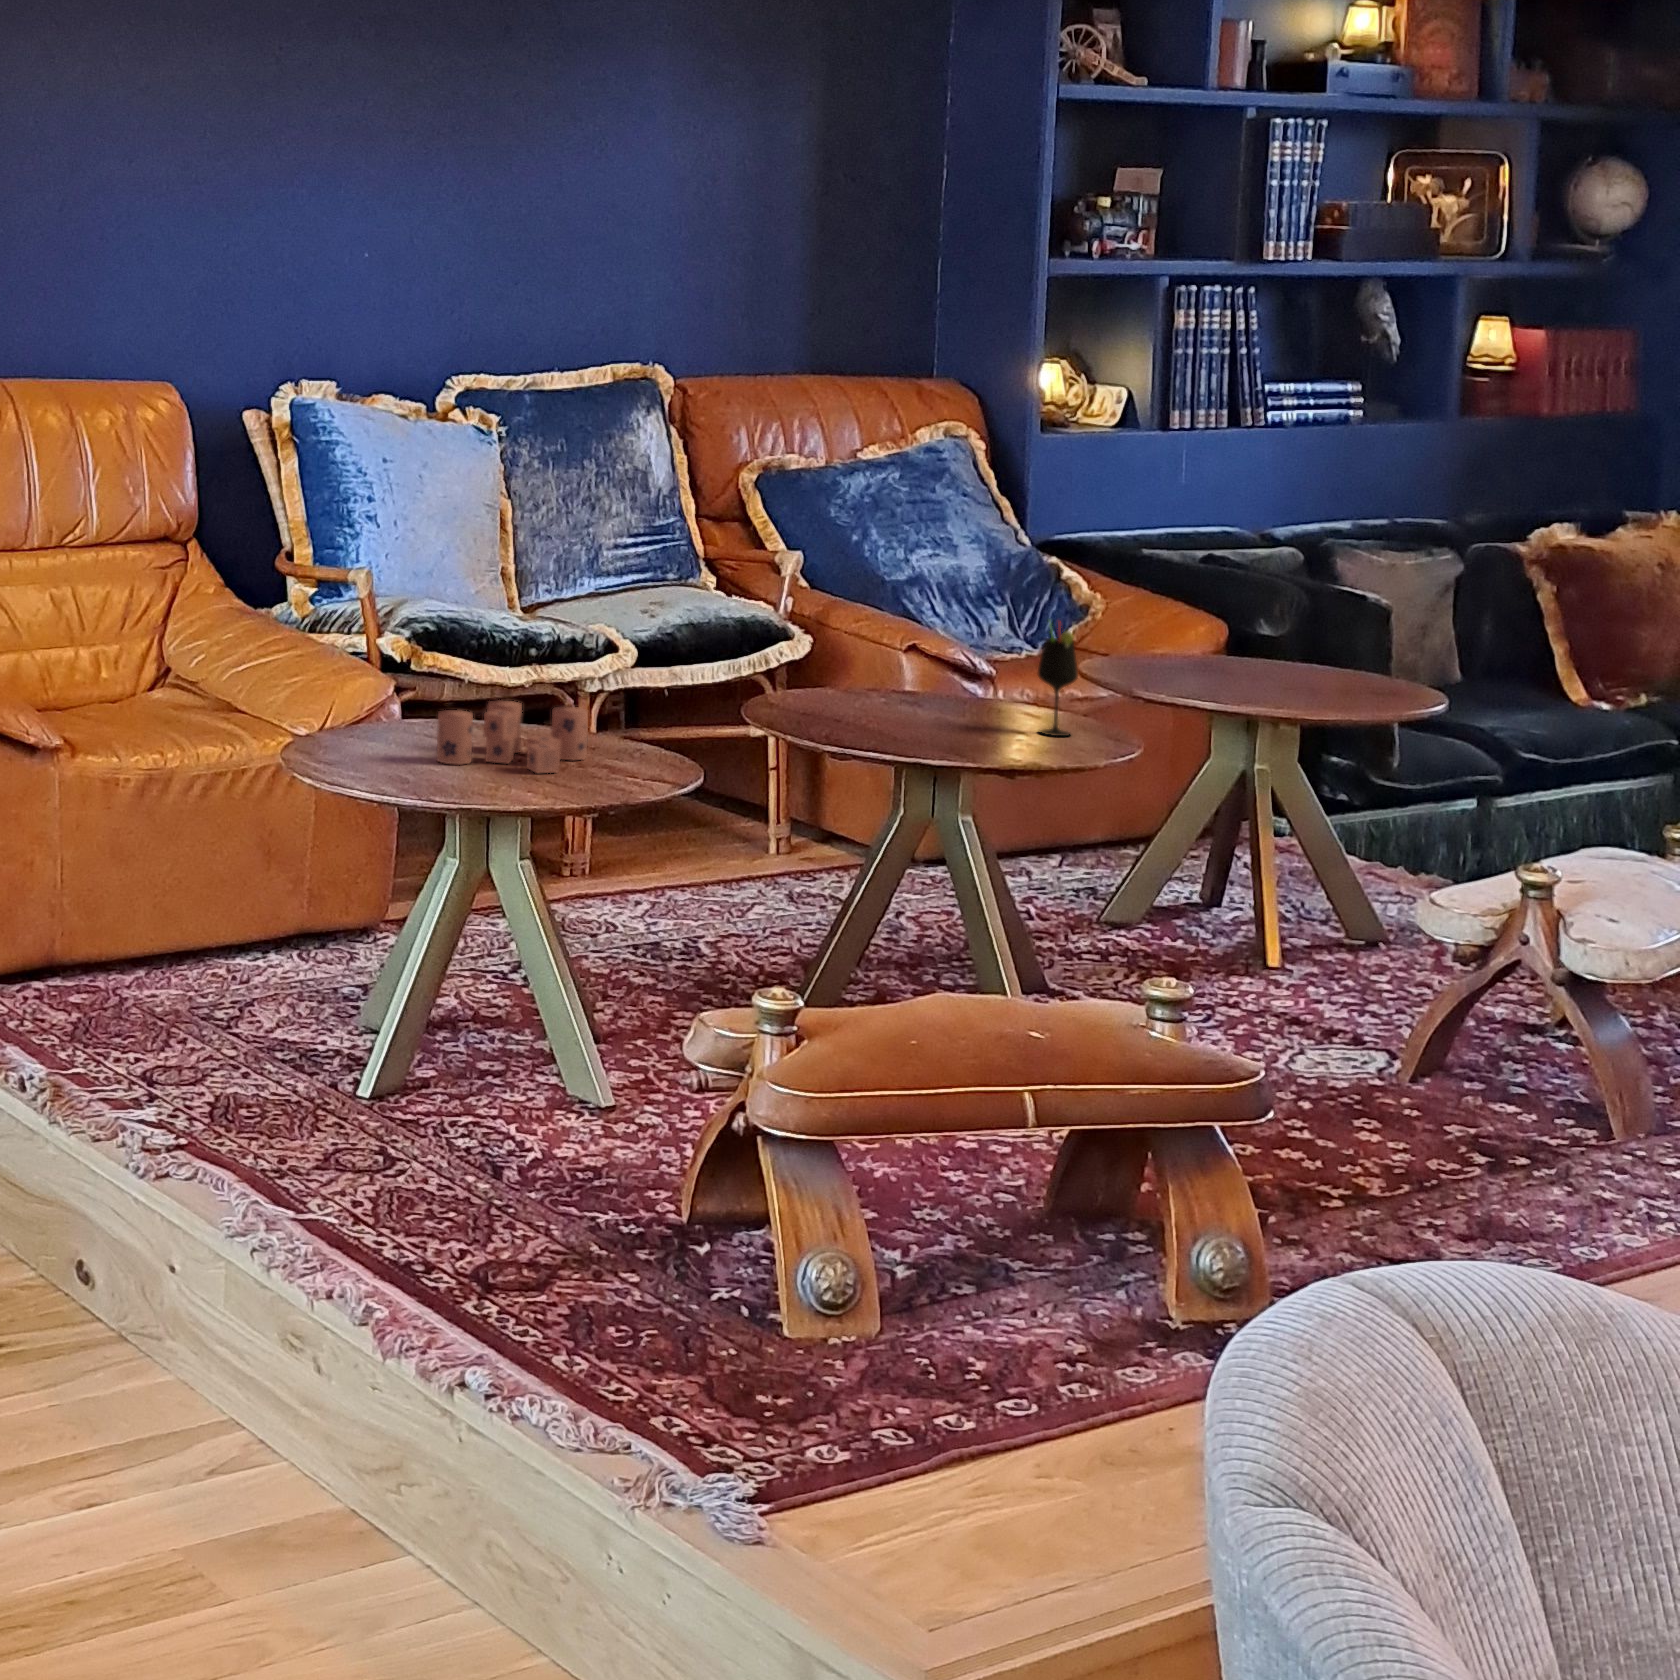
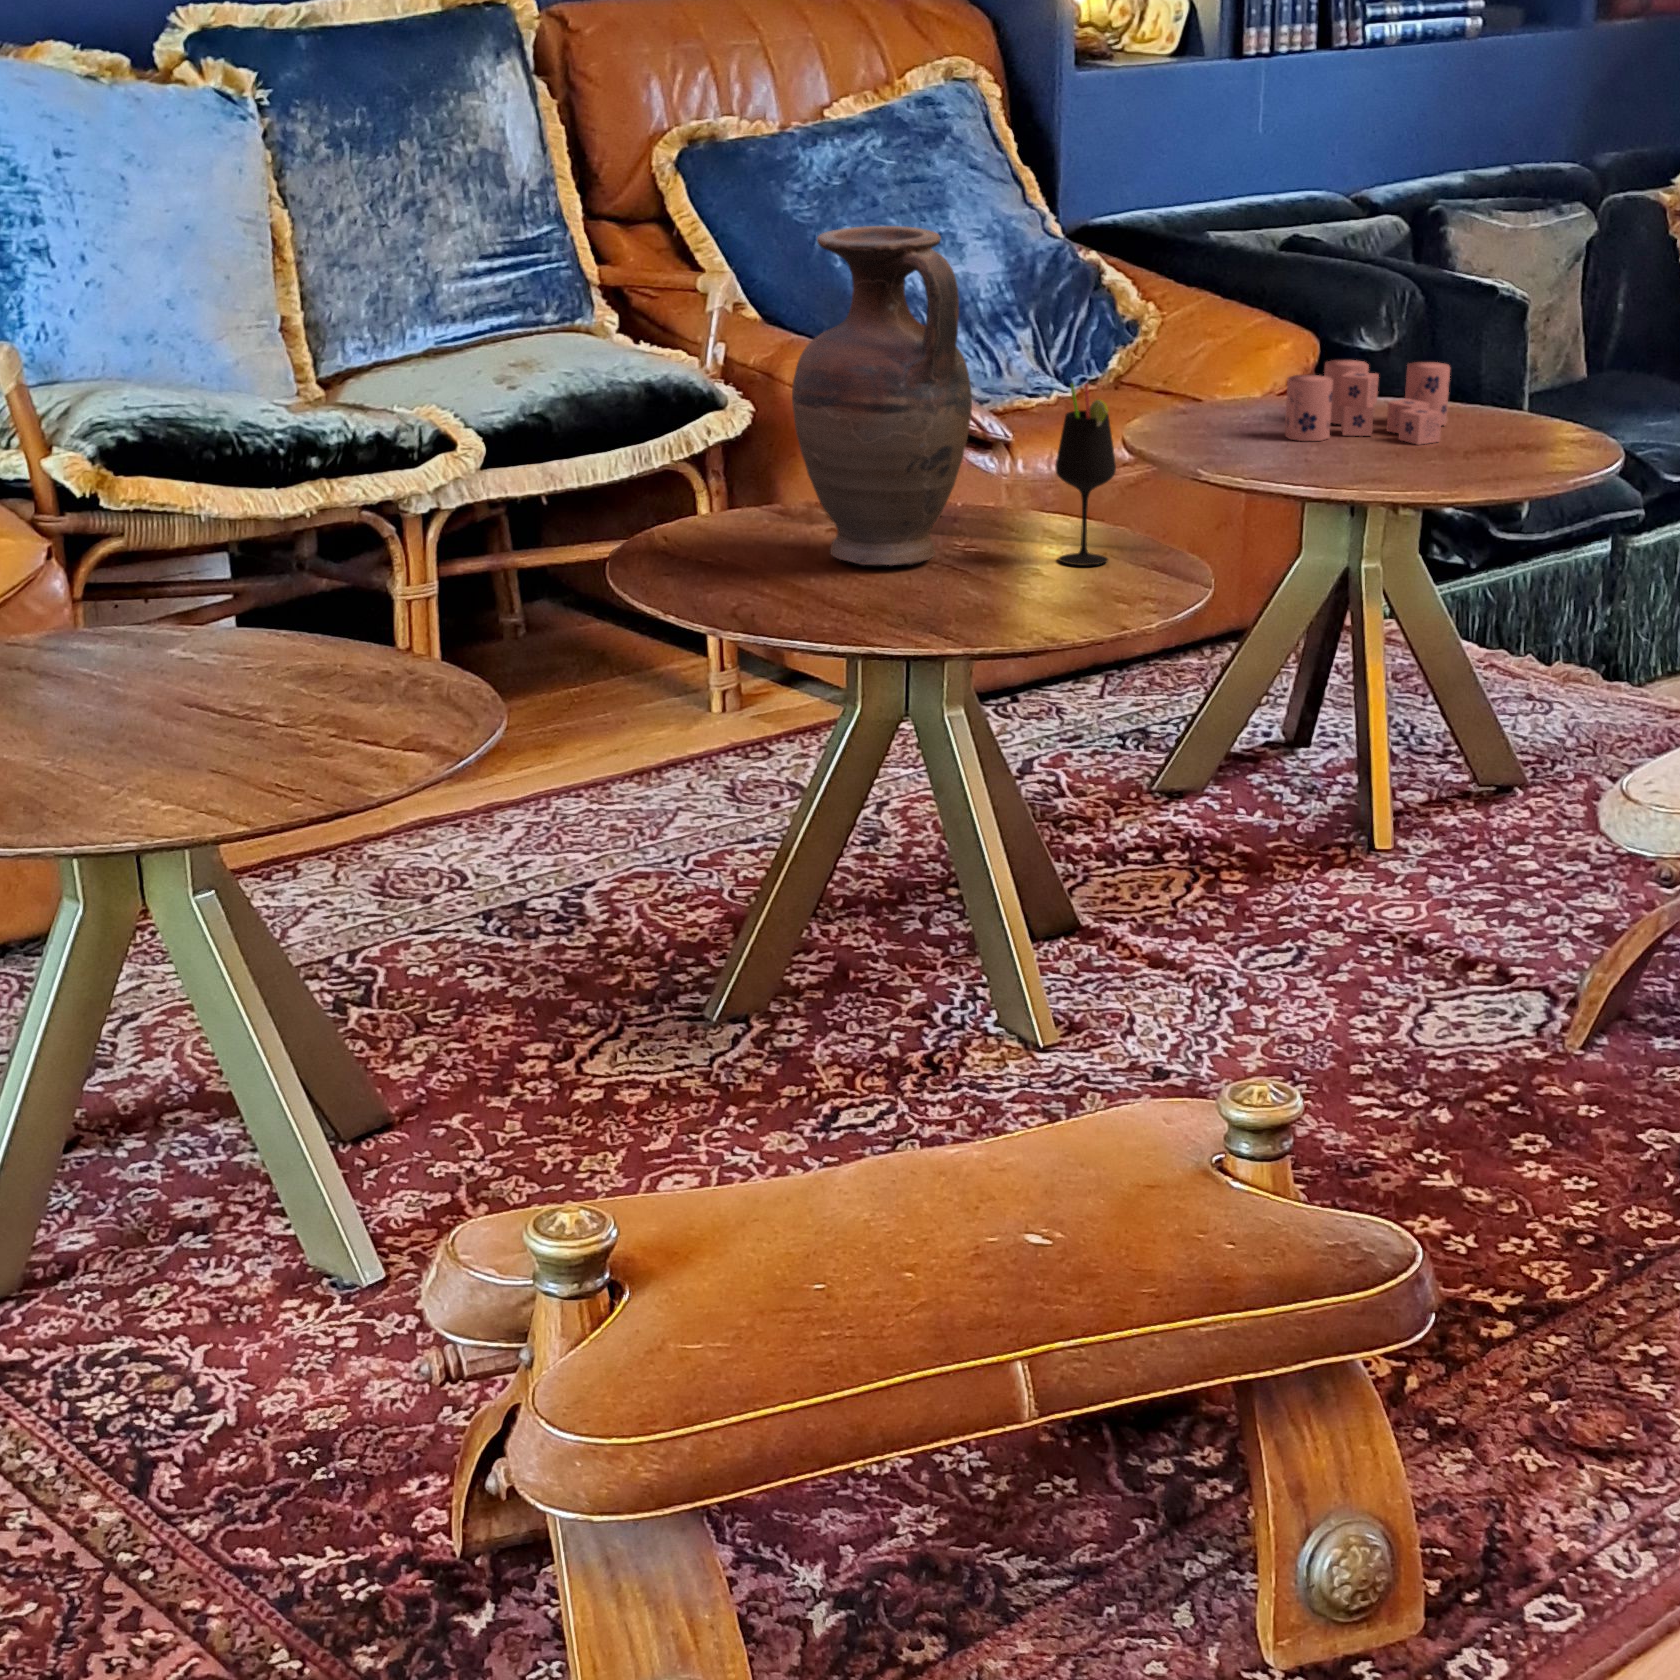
vase: none [867,519,983,727] -> present [792,226,972,565]
candle: present [437,700,588,773] -> present [1285,360,1450,445]

